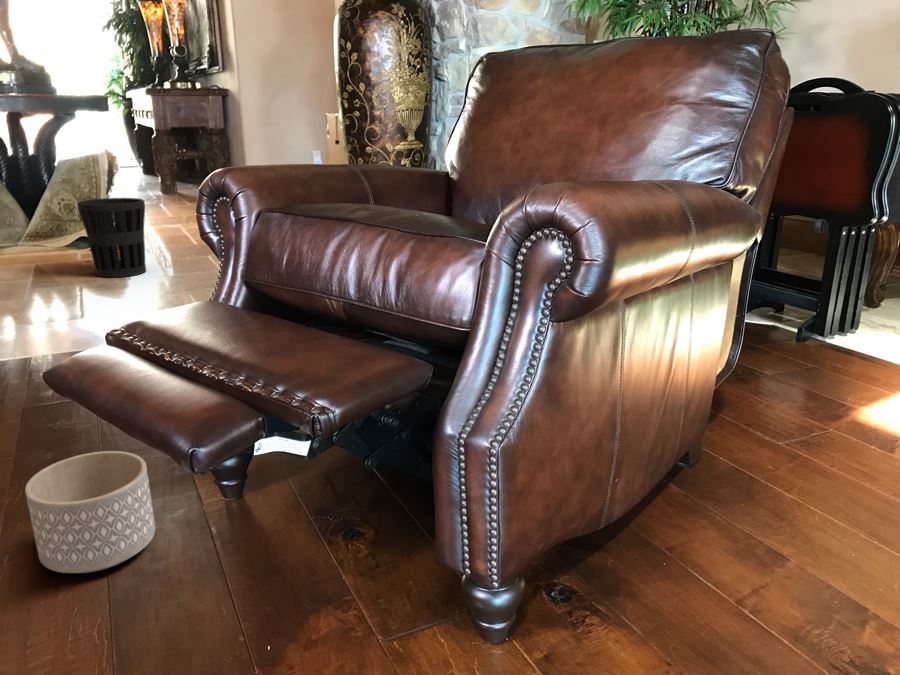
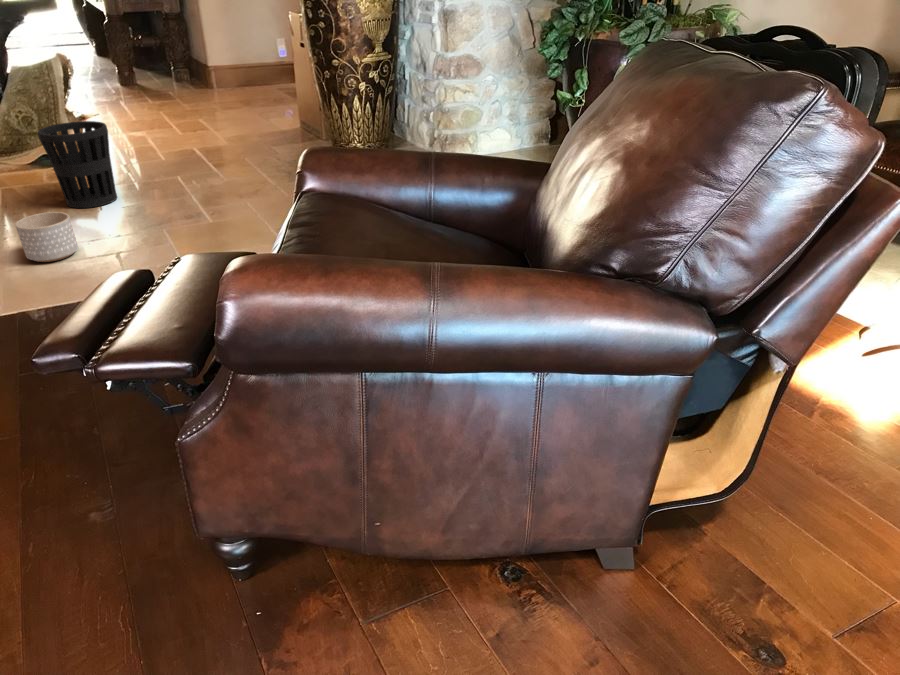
planter: present [25,451,155,573] -> present [15,212,78,262]

